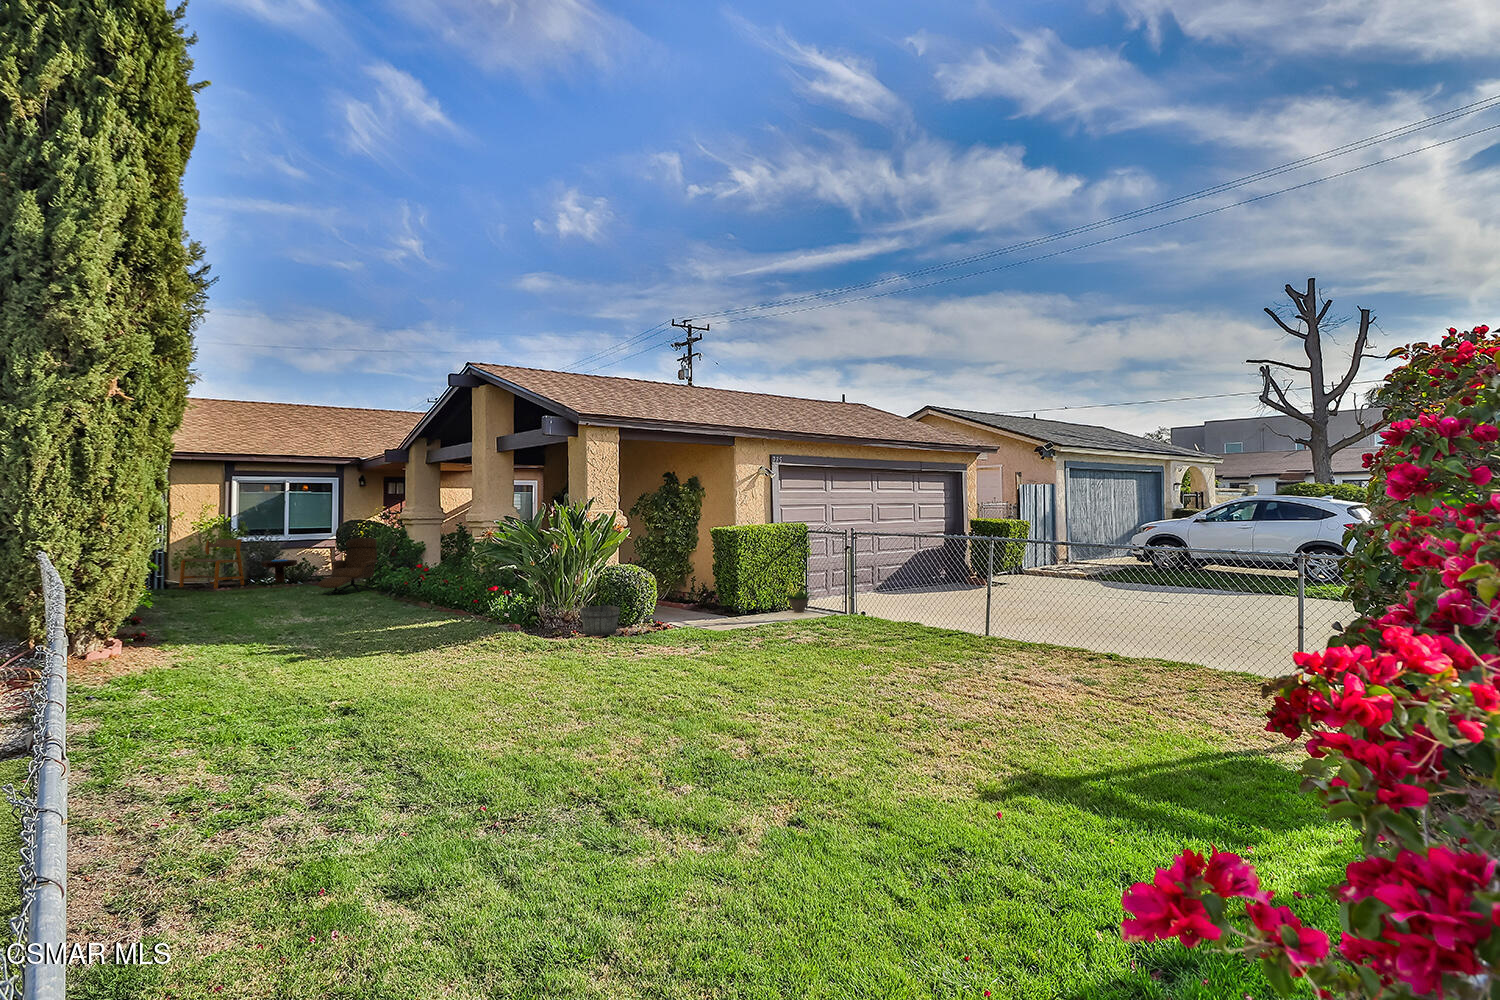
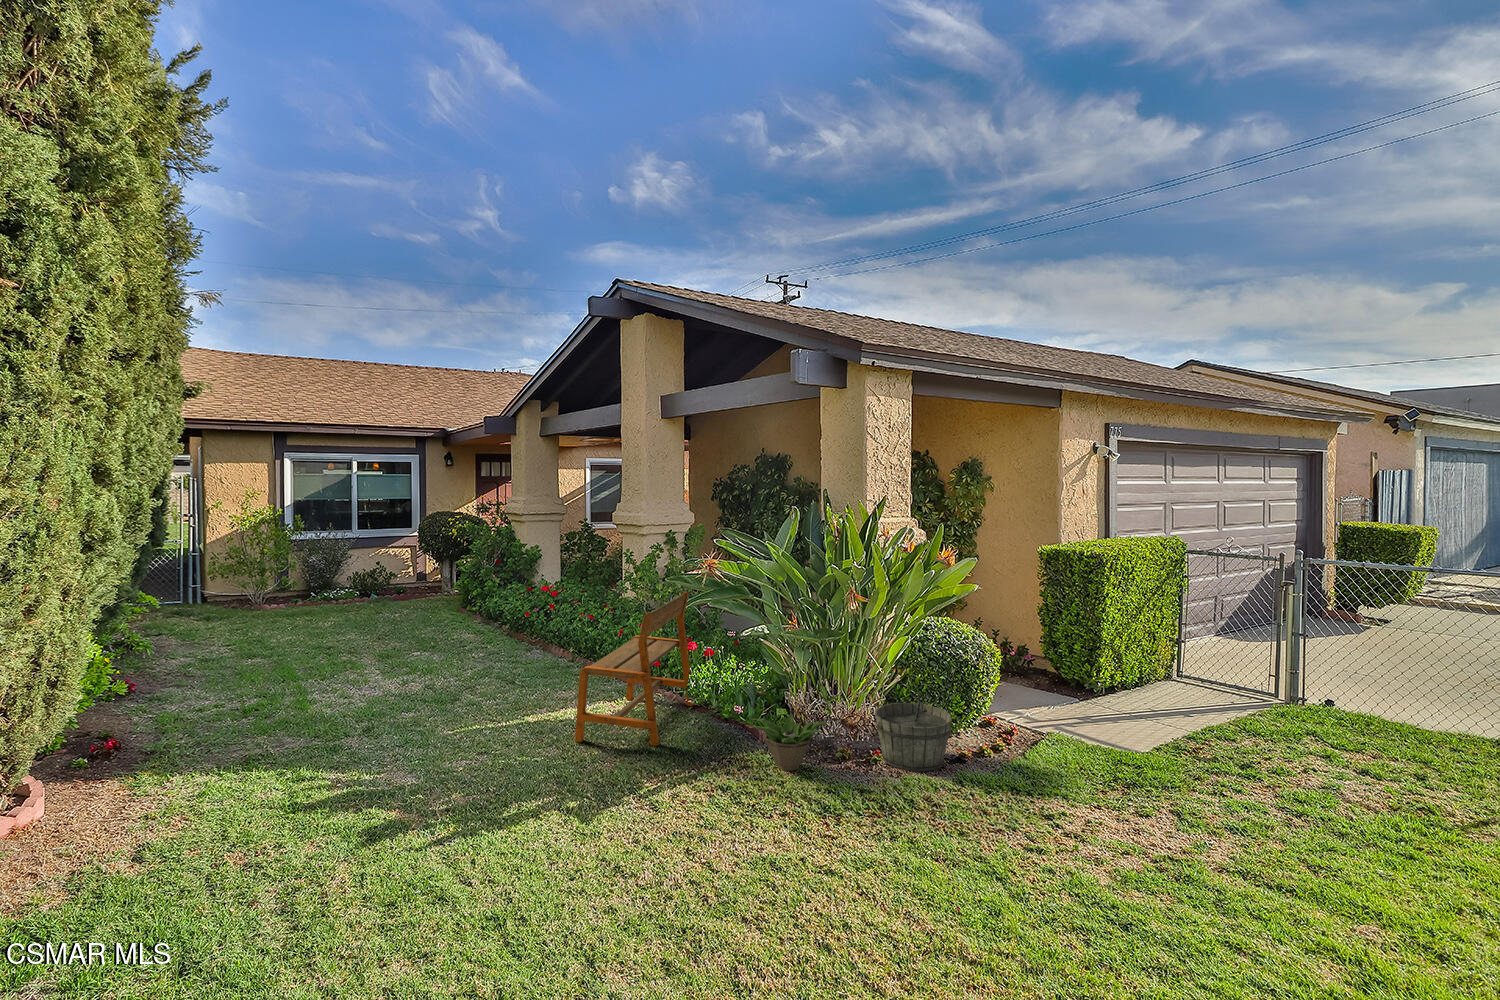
lounge chair: present [318,538,378,596] -> none [396,541,476,628]
bench: present [179,539,244,589] -> present [575,592,693,746]
side table: present [261,559,297,583] -> none [322,565,368,597]
decorative plant: present [783,590,814,613] -> present [750,715,830,771]

